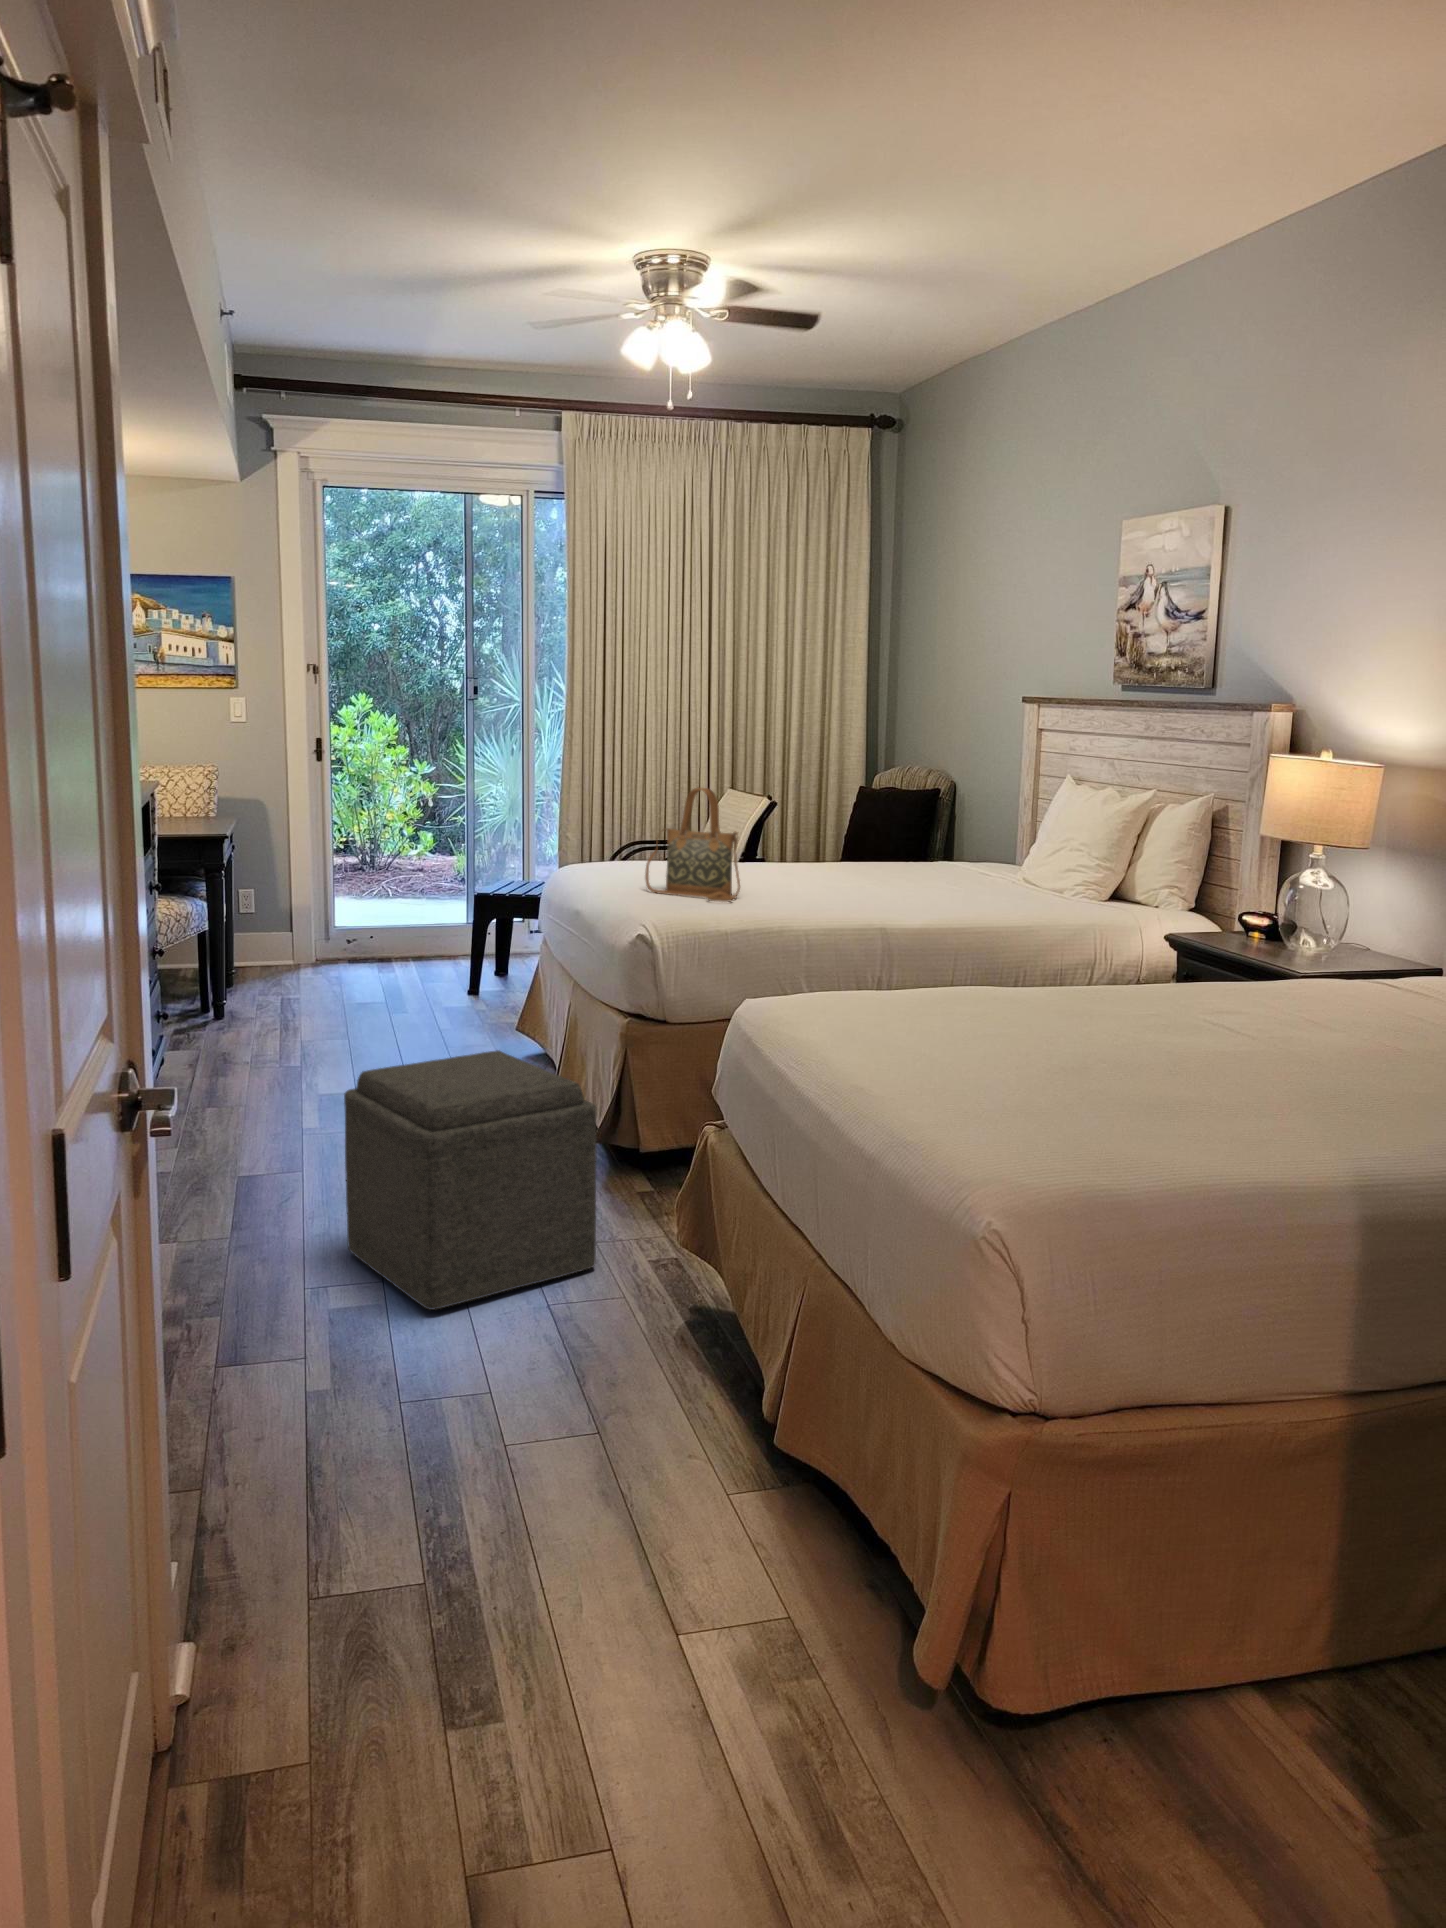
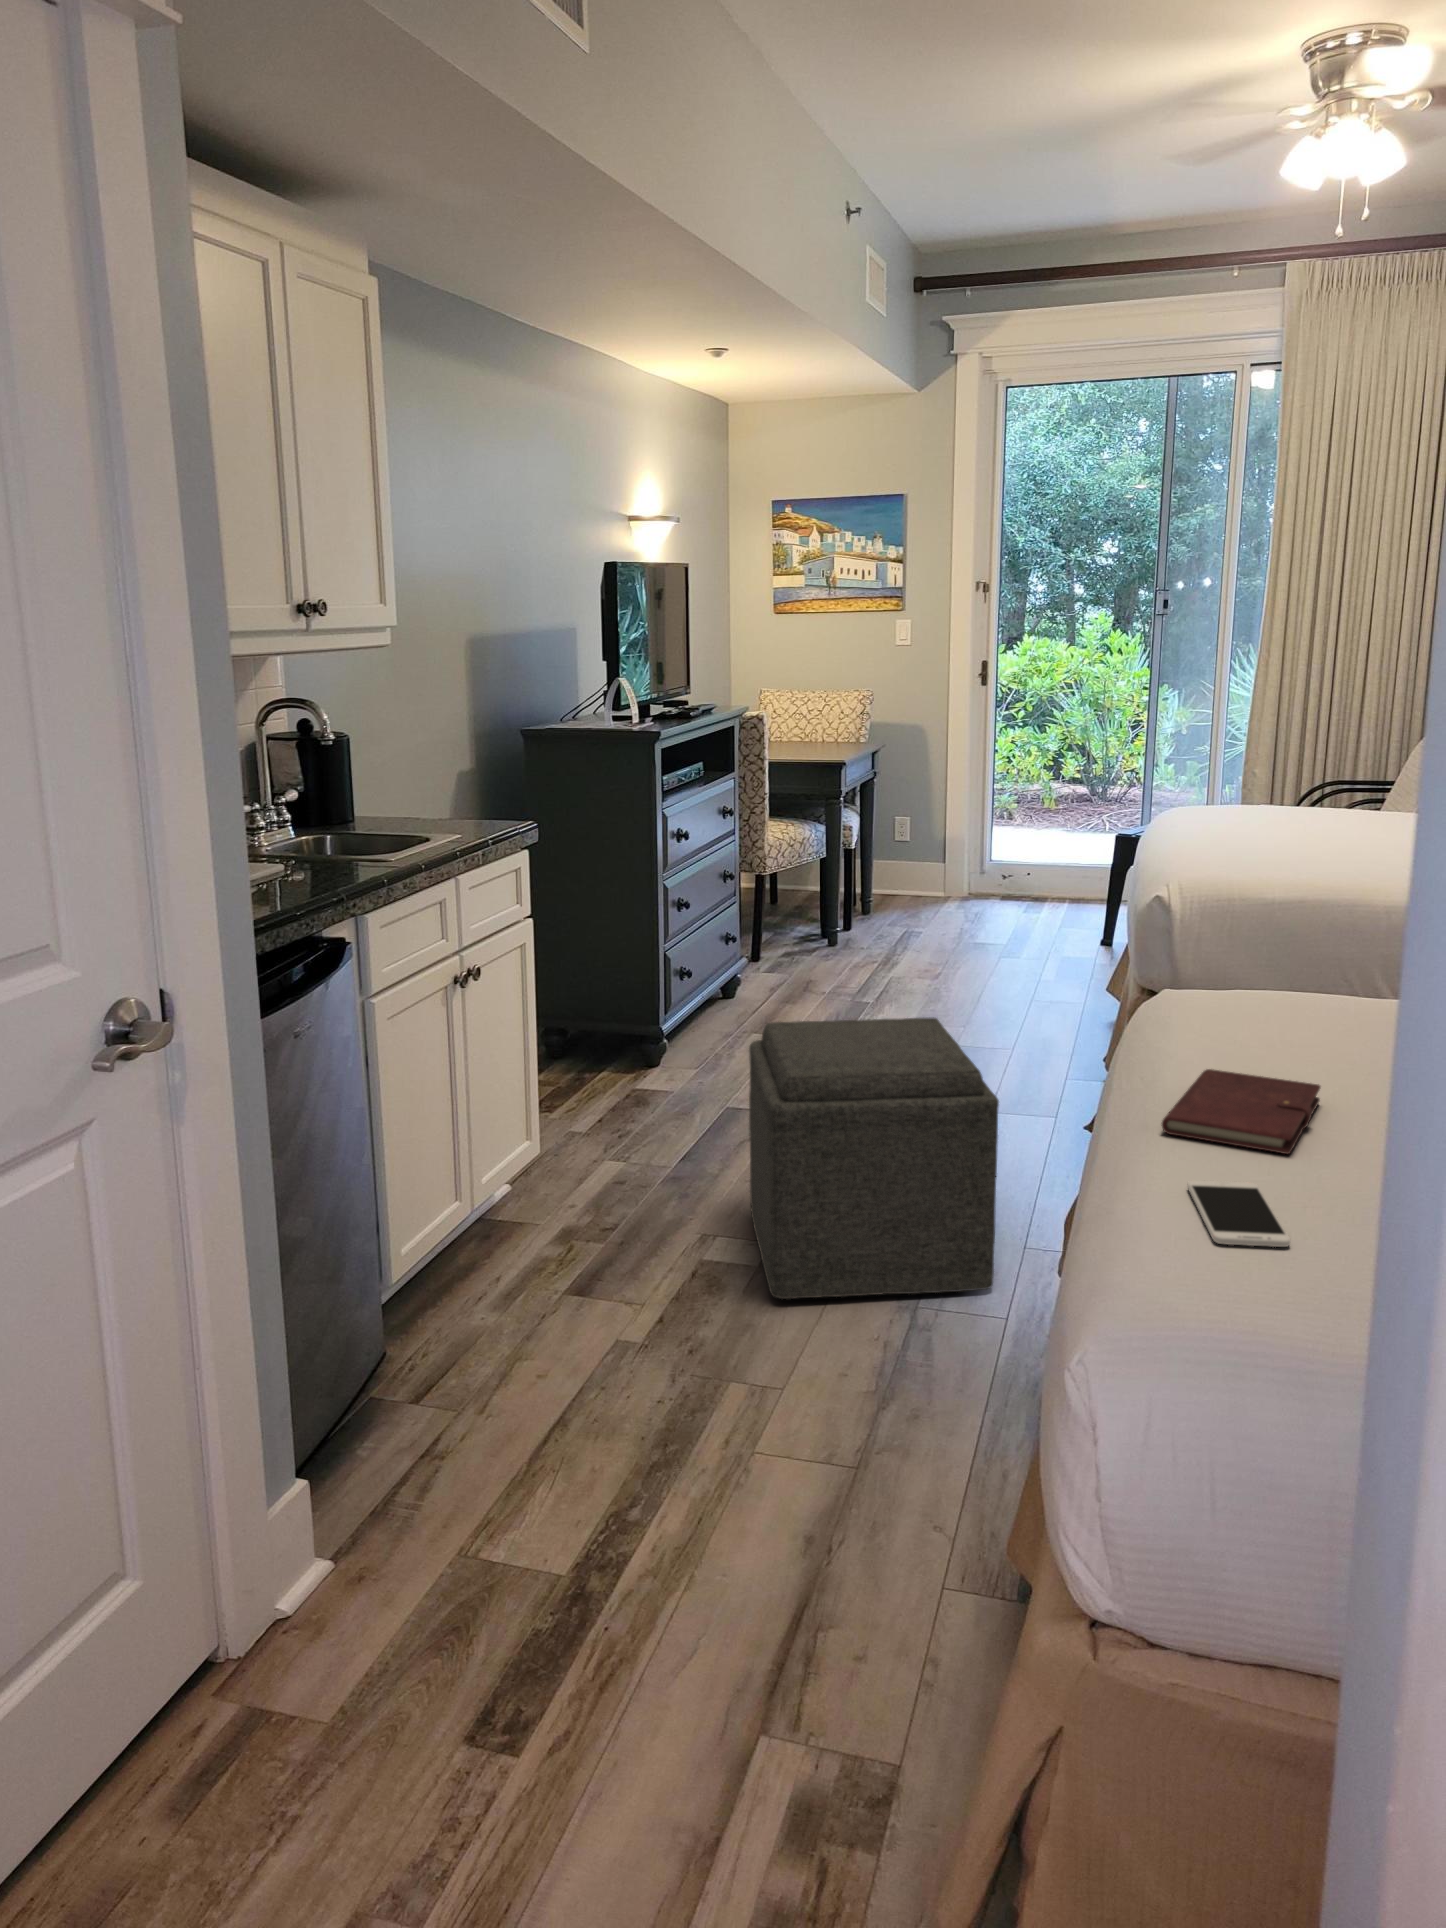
handbag: present [645,787,740,902] -> none [1223,717,1340,863]
notebook: none [863,1036,965,1078] -> present [1161,1069,1320,1154]
smartphone: none [938,1094,1029,1127] -> present [1187,1181,1290,1247]

